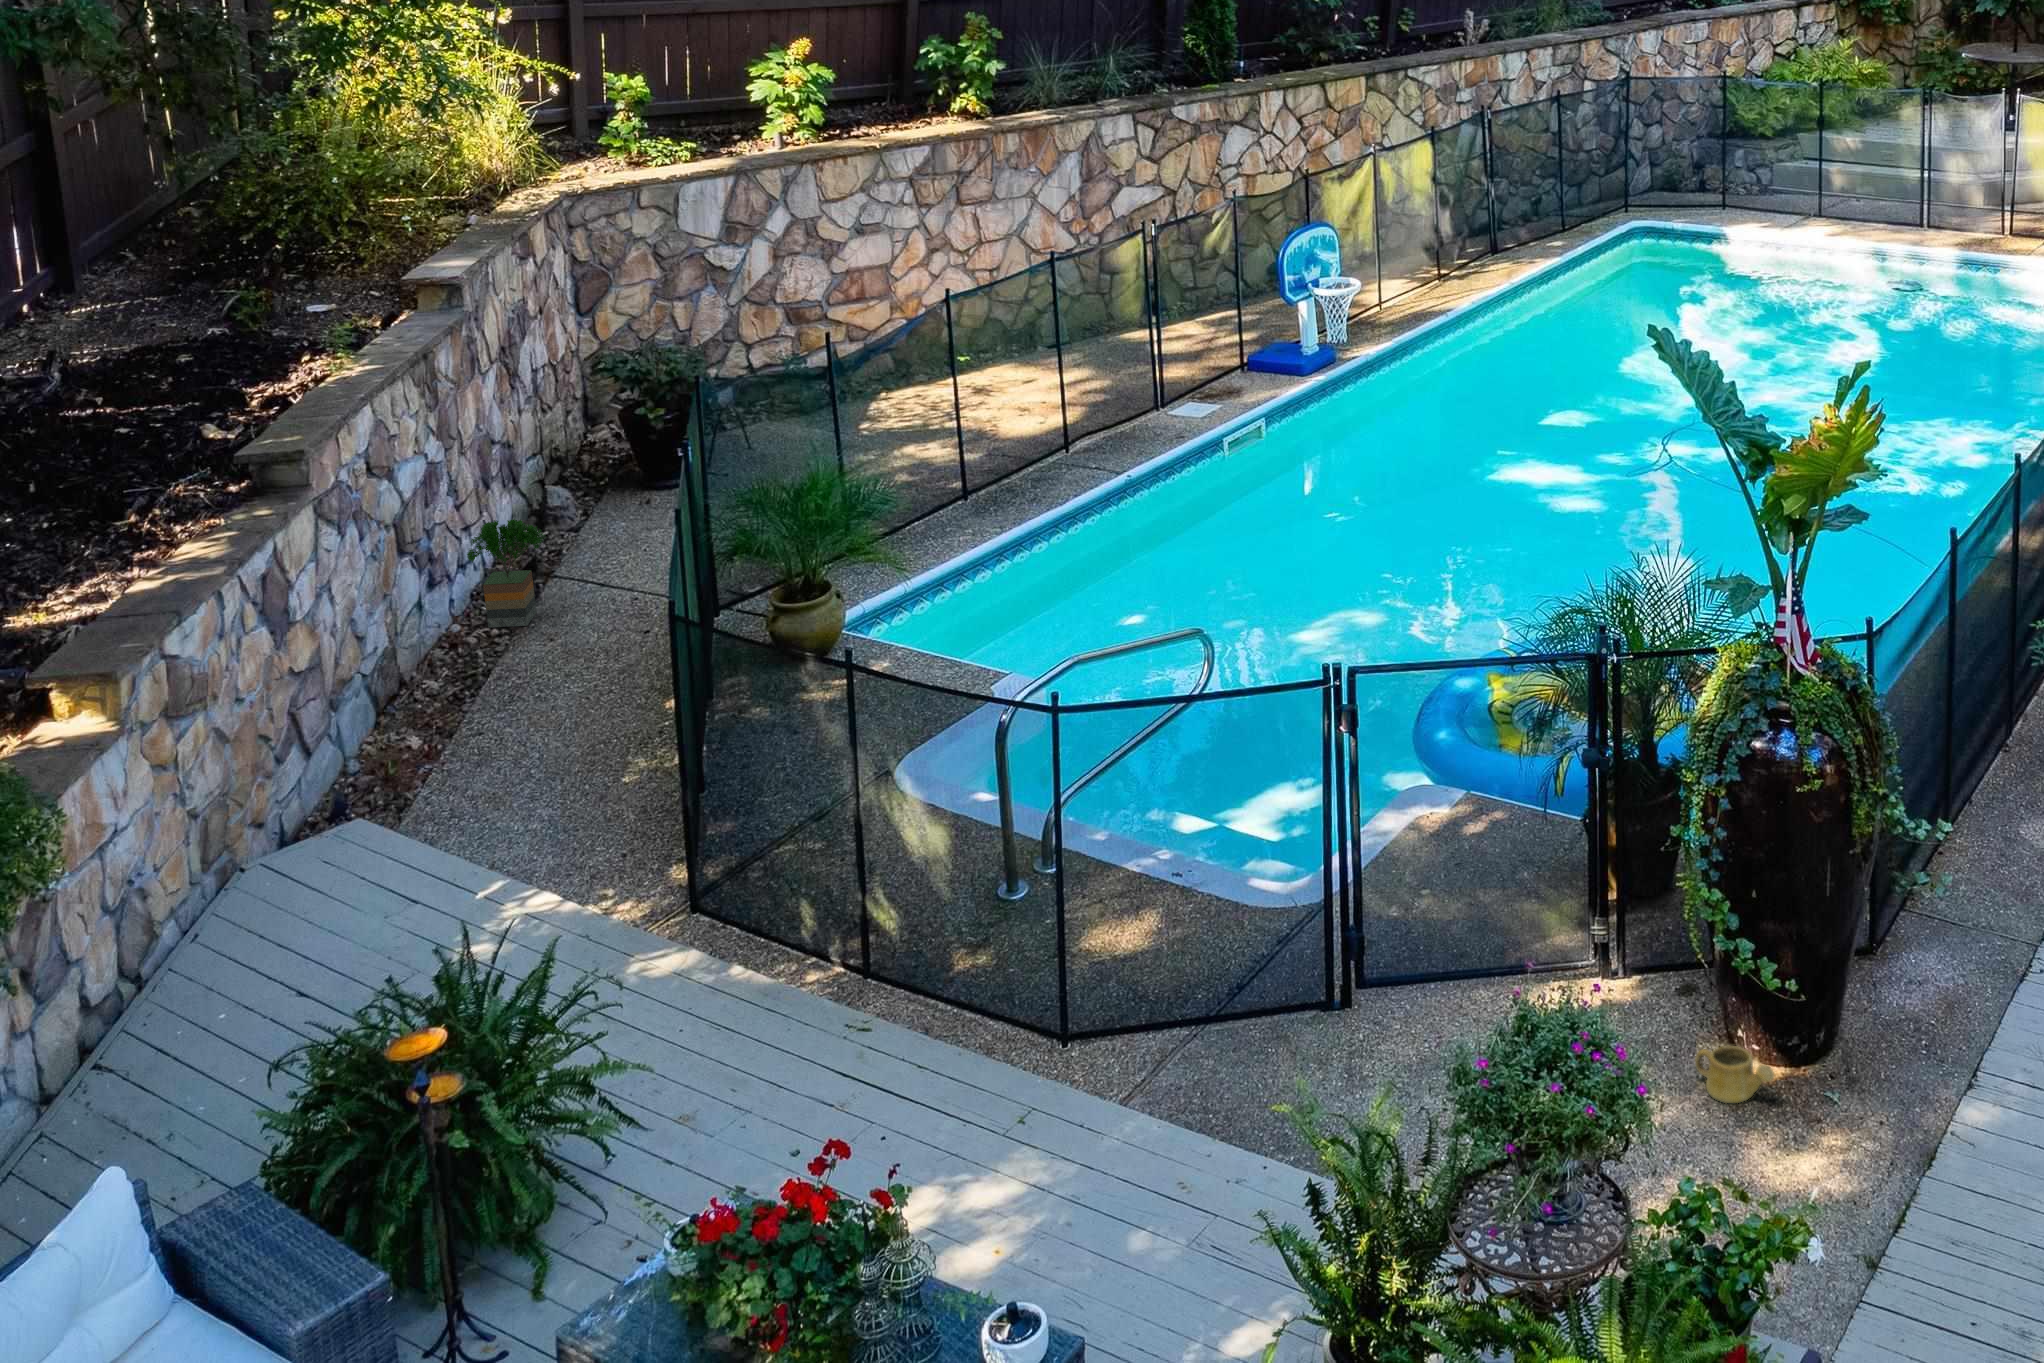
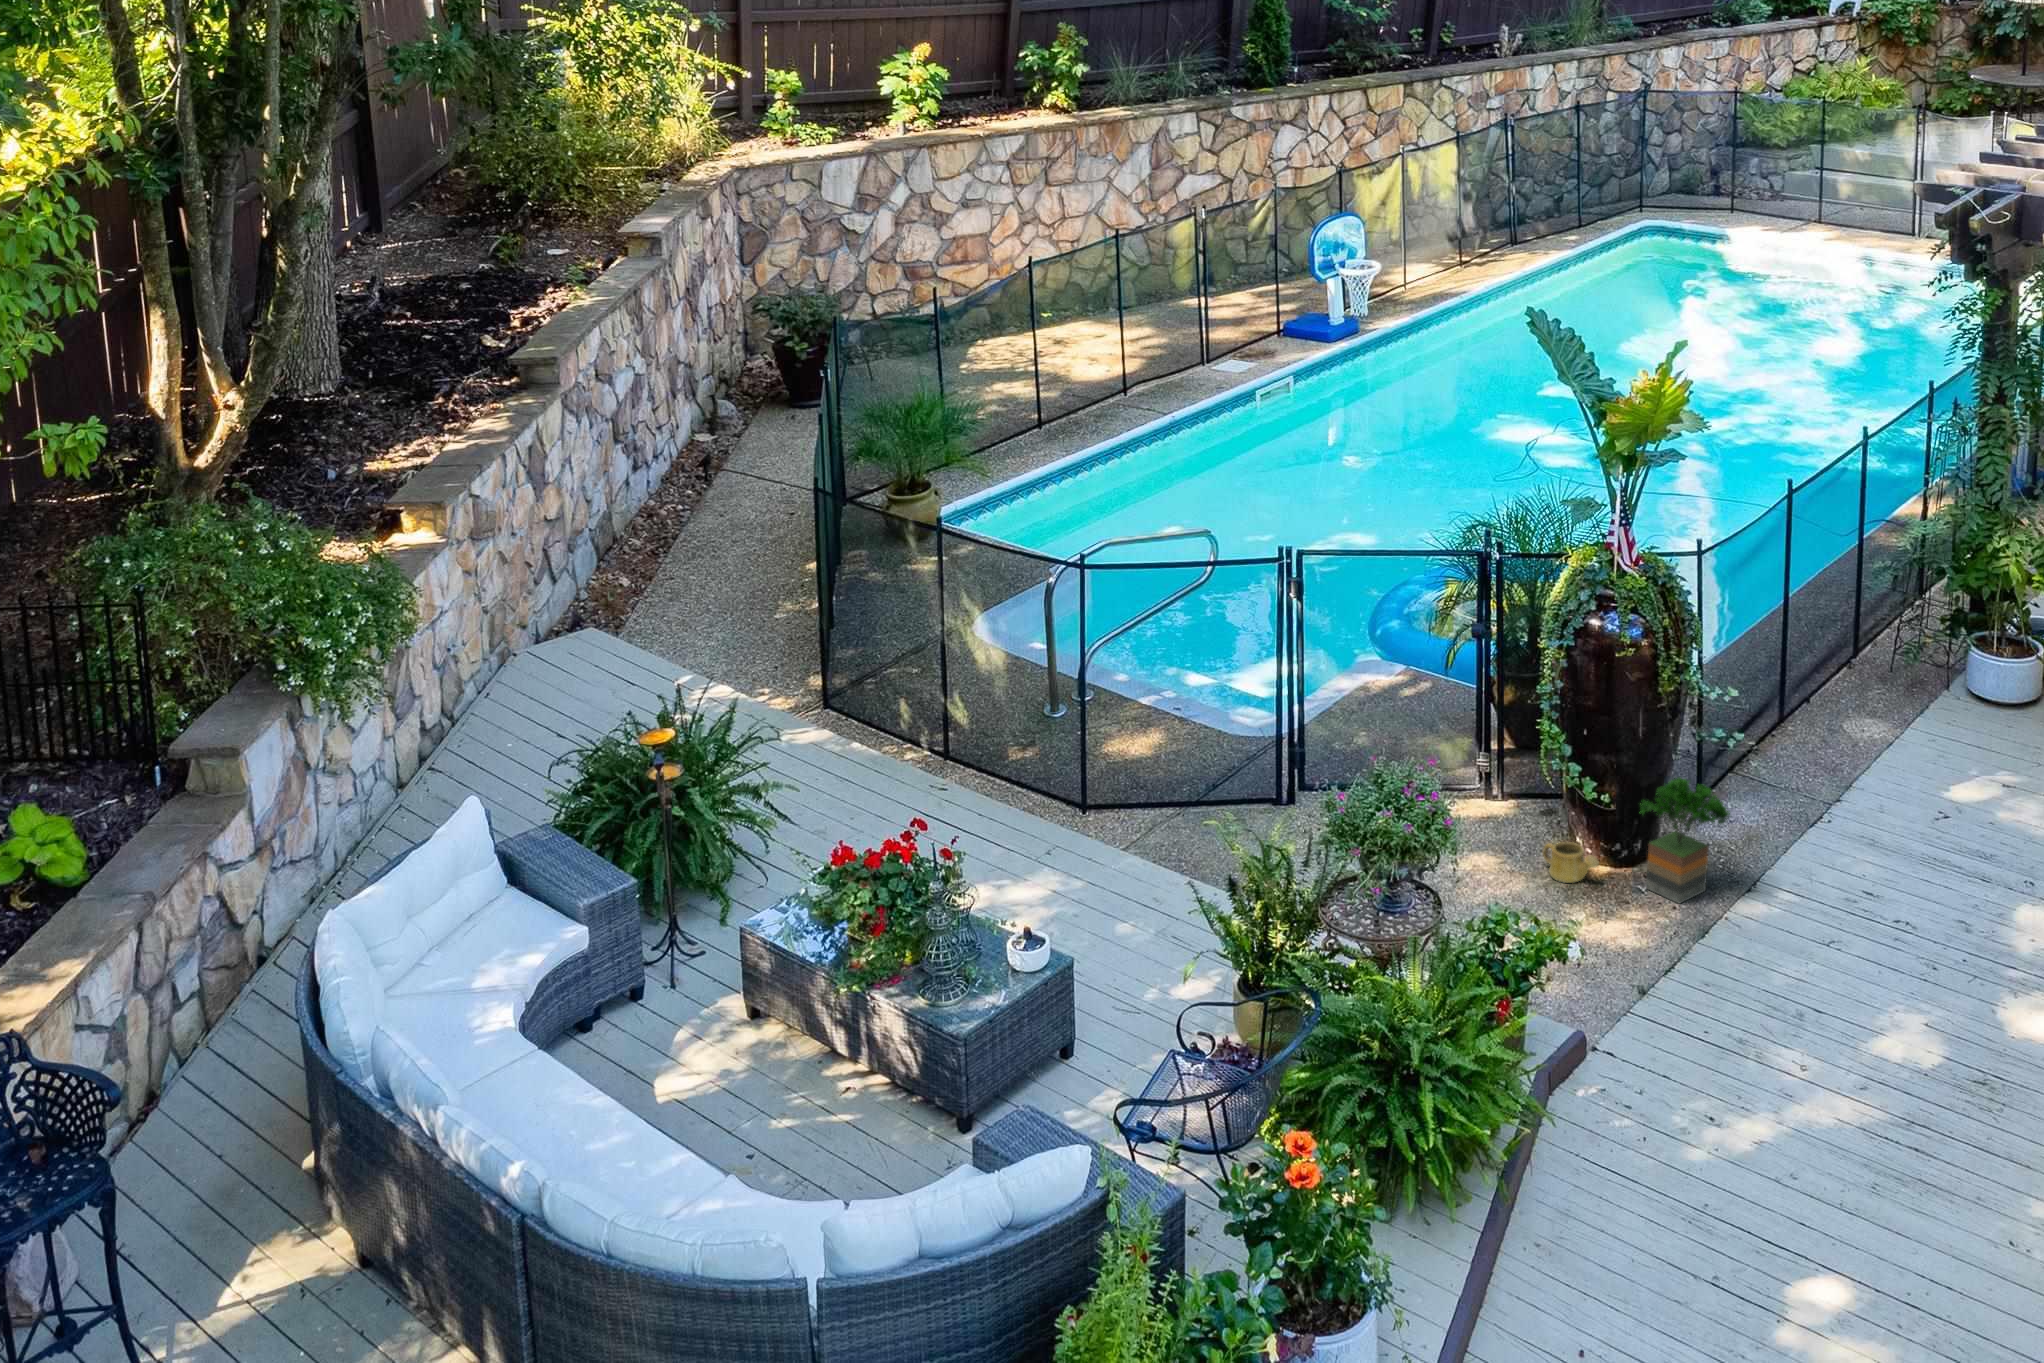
potted tree: present [467,519,544,627] -> present [1639,778,1730,903]

